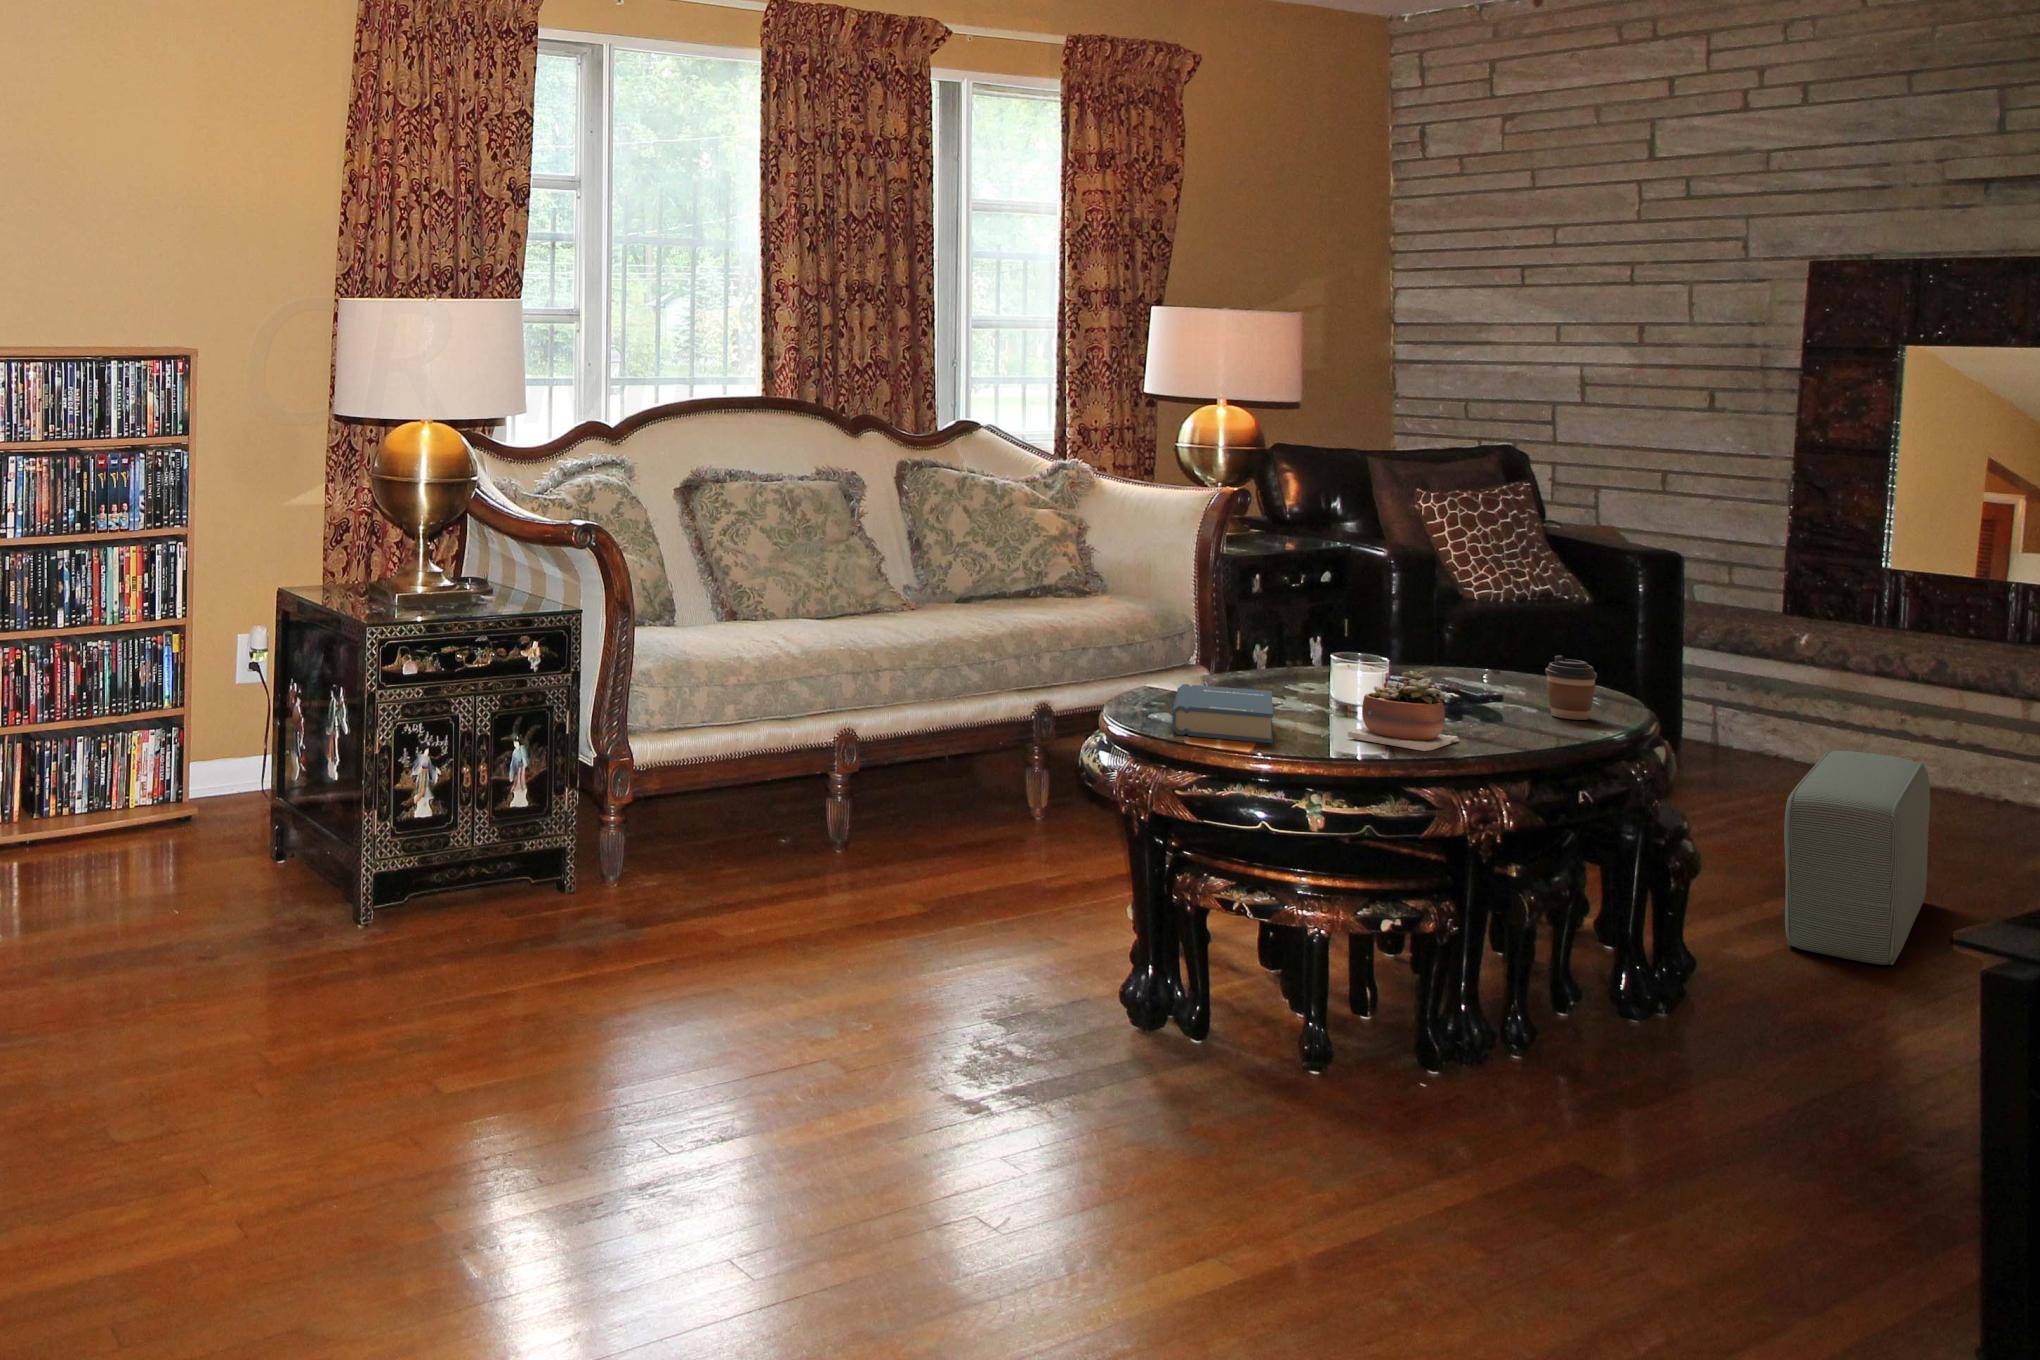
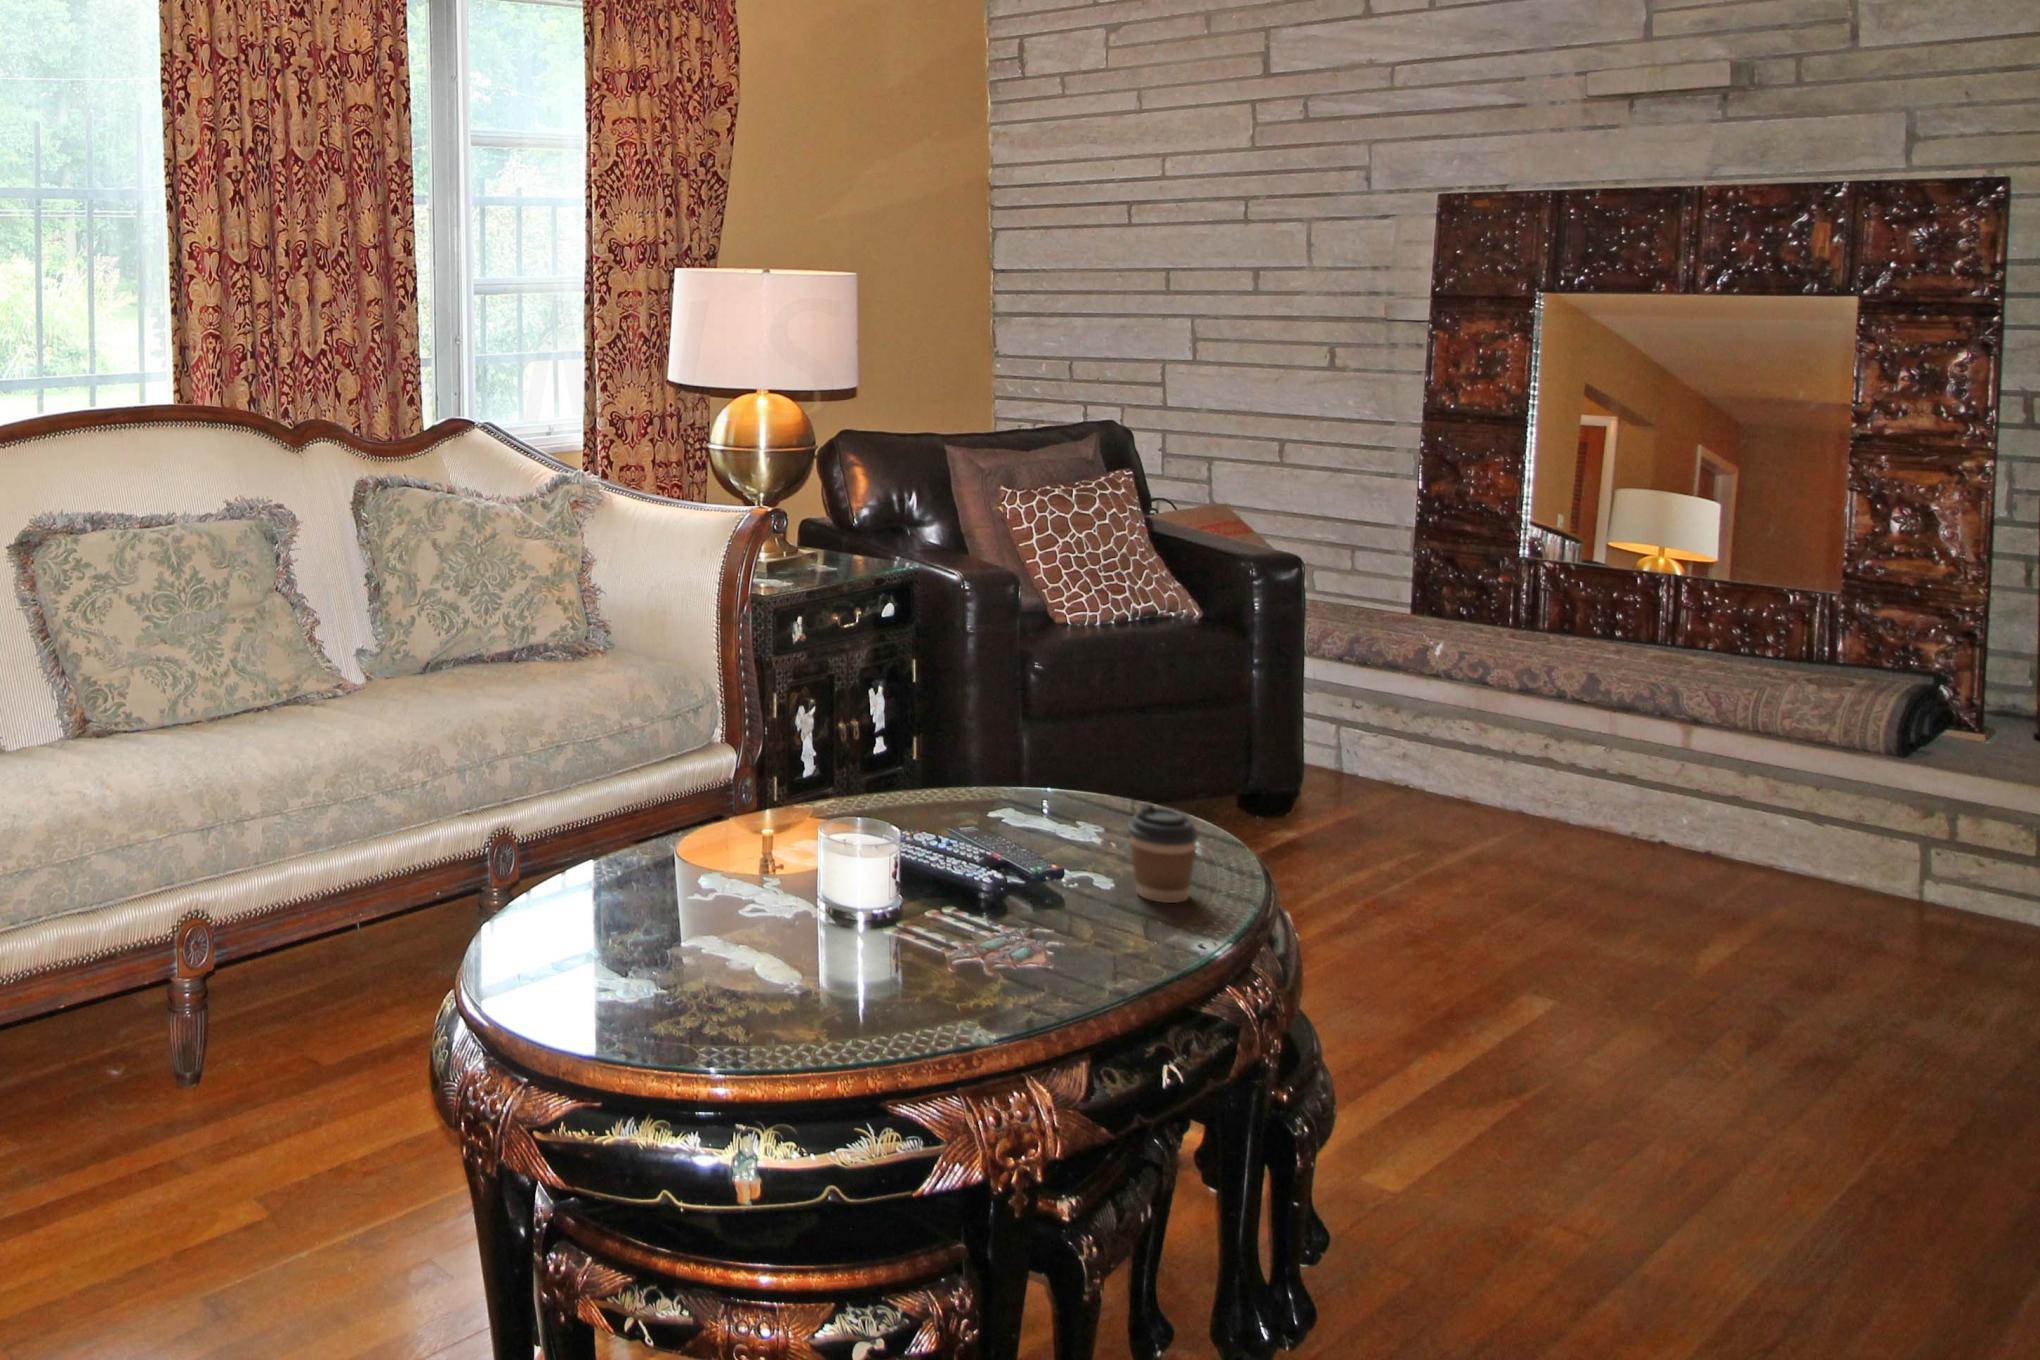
succulent plant: present [1348,671,1459,751] -> none [826,878,996,1030]
hardback book: present [1172,684,1273,743] -> none [551,893,728,1028]
pouf: present [1784,751,1930,965] -> none [1447,857,1611,1213]

